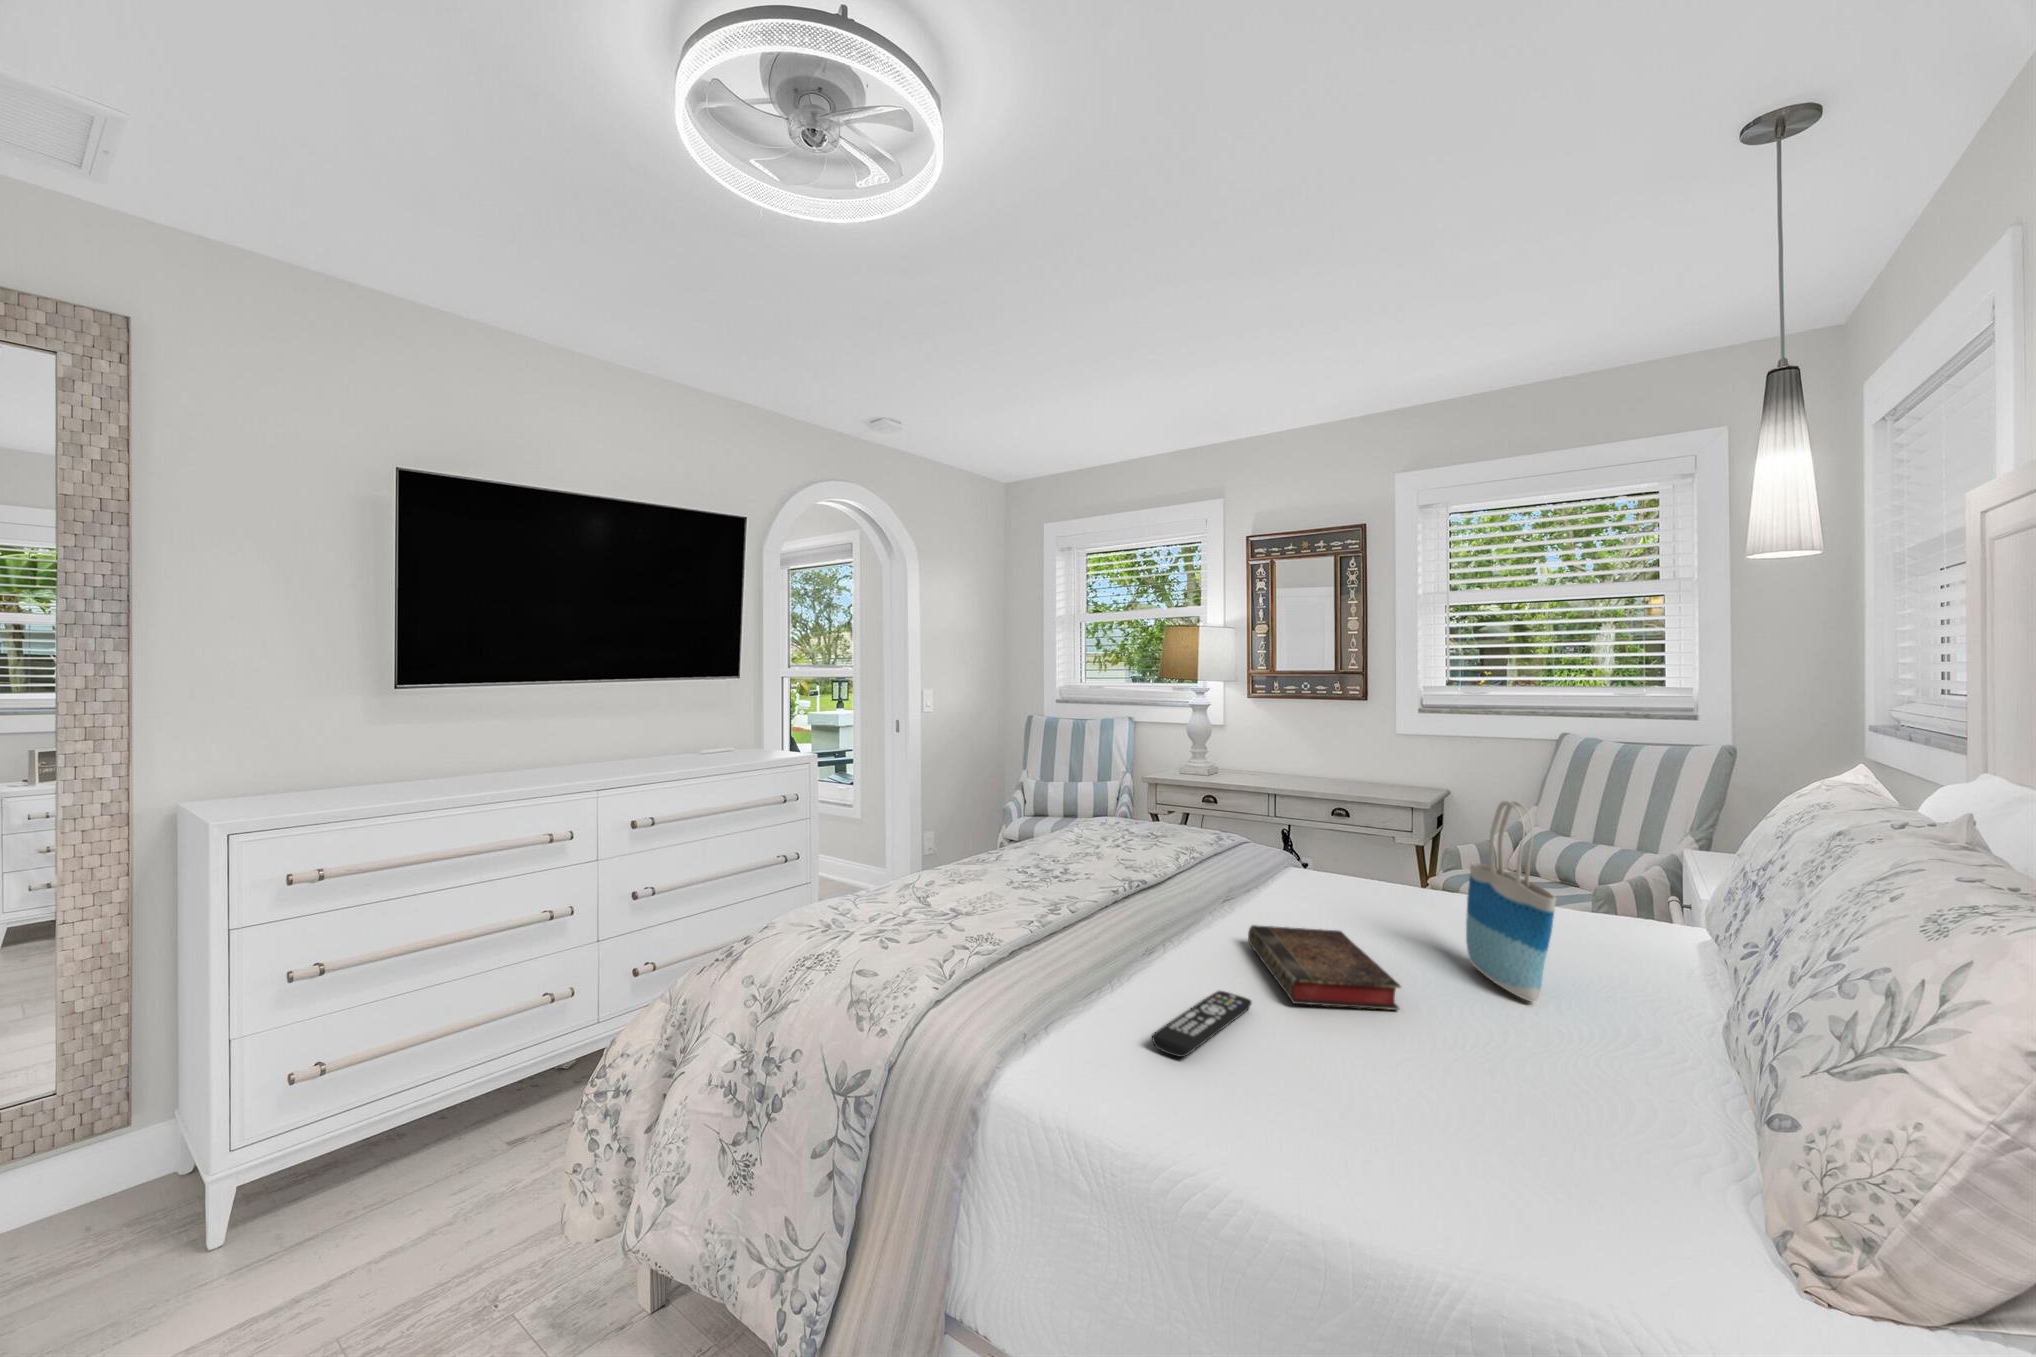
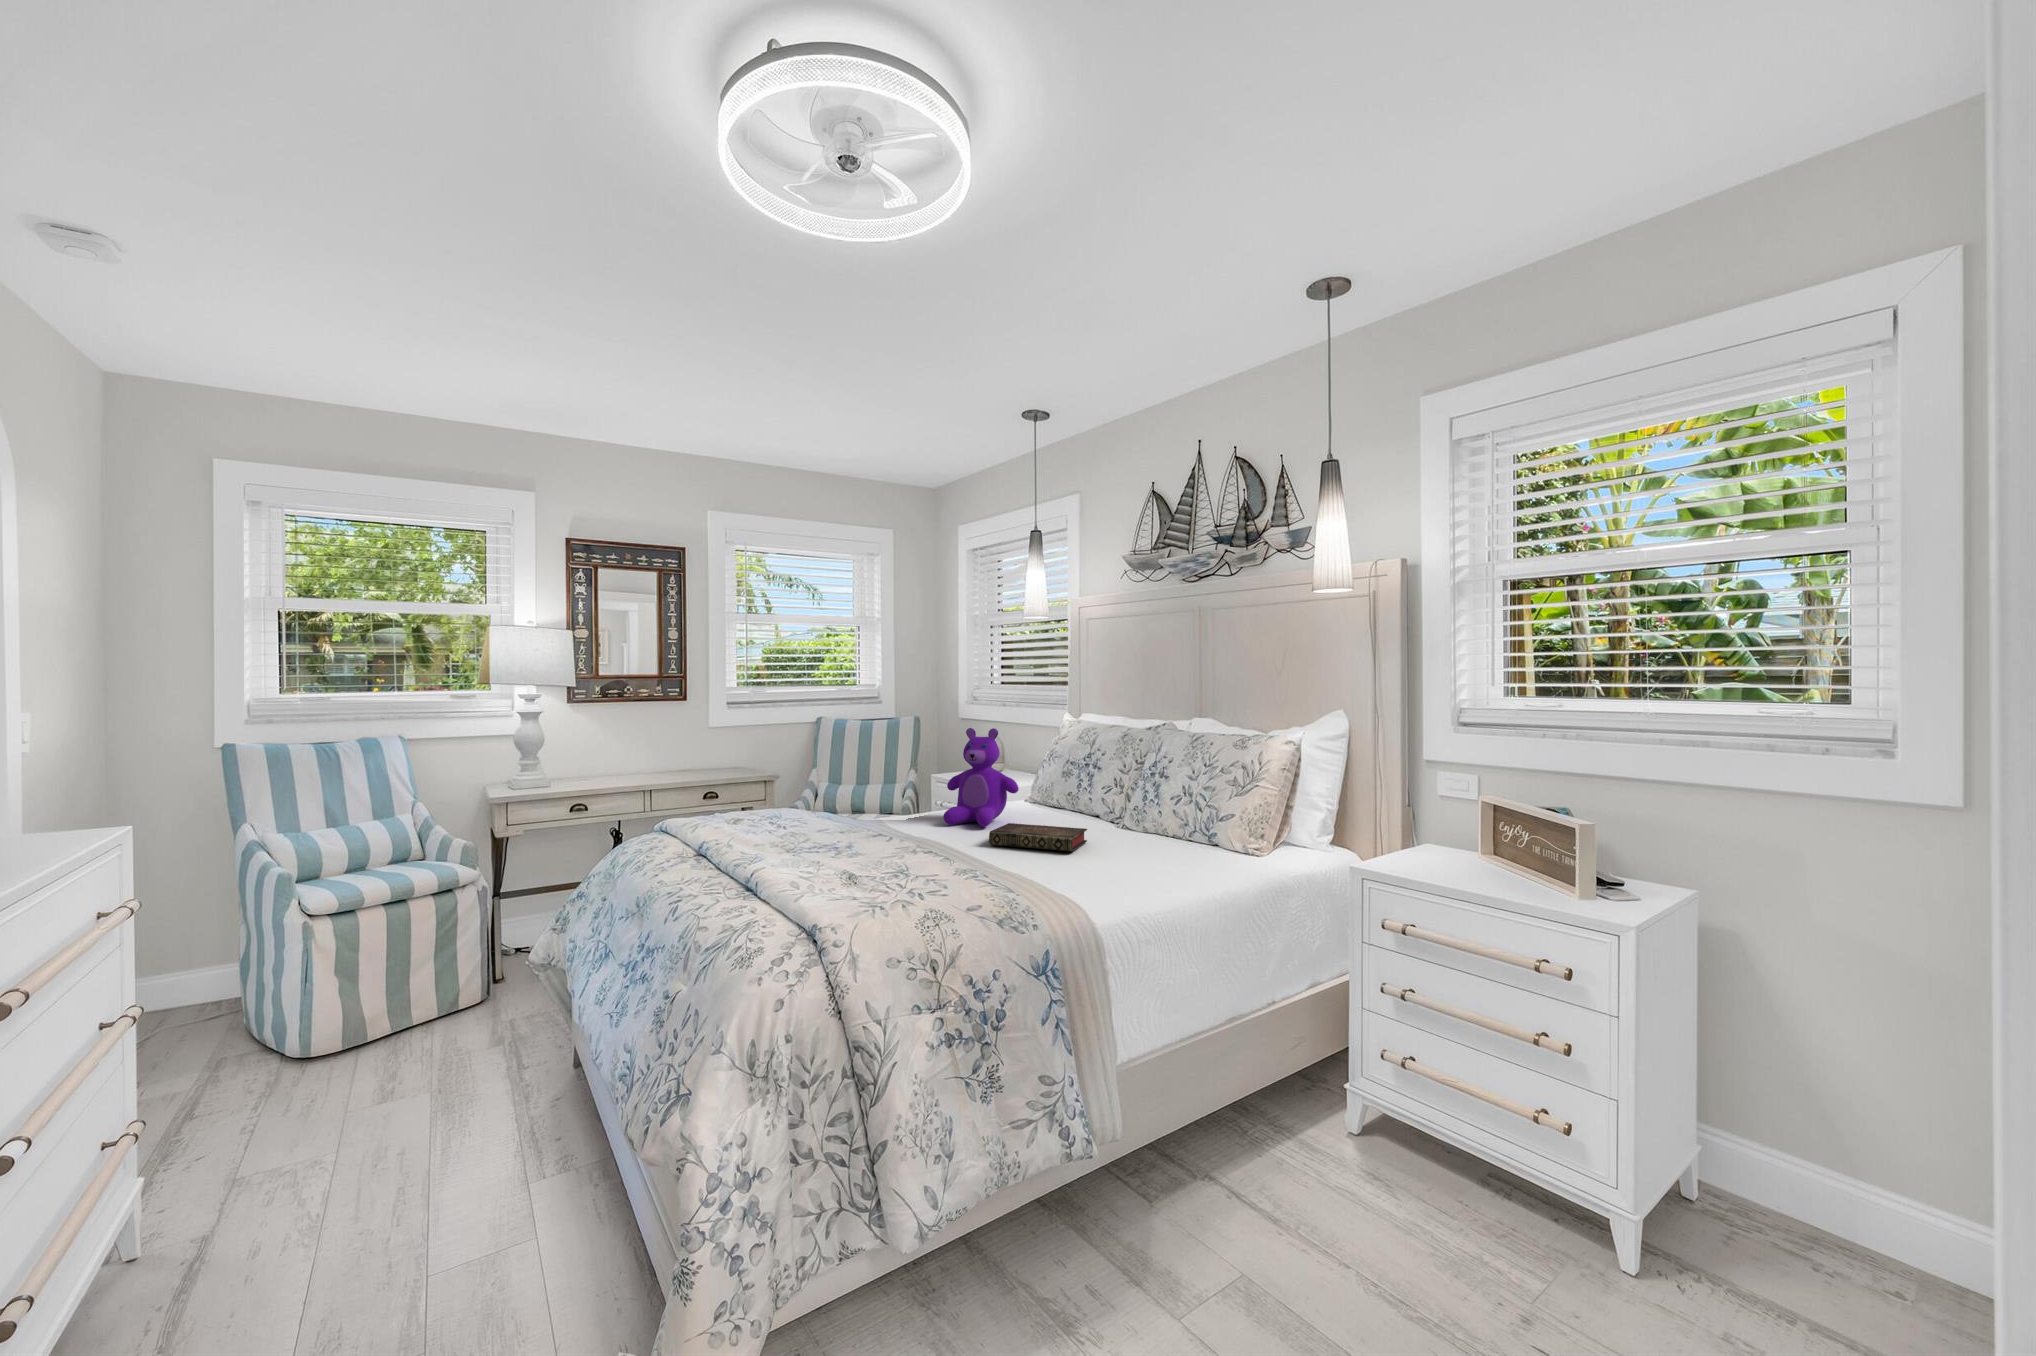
teddy bear: none [1317,769,1439,928] -> present [944,728,1019,827]
tote bag: present [1466,801,1556,1001] -> none [1038,731,1105,826]
remote control: present [1152,991,1252,1057] -> none [1053,854,1119,878]

